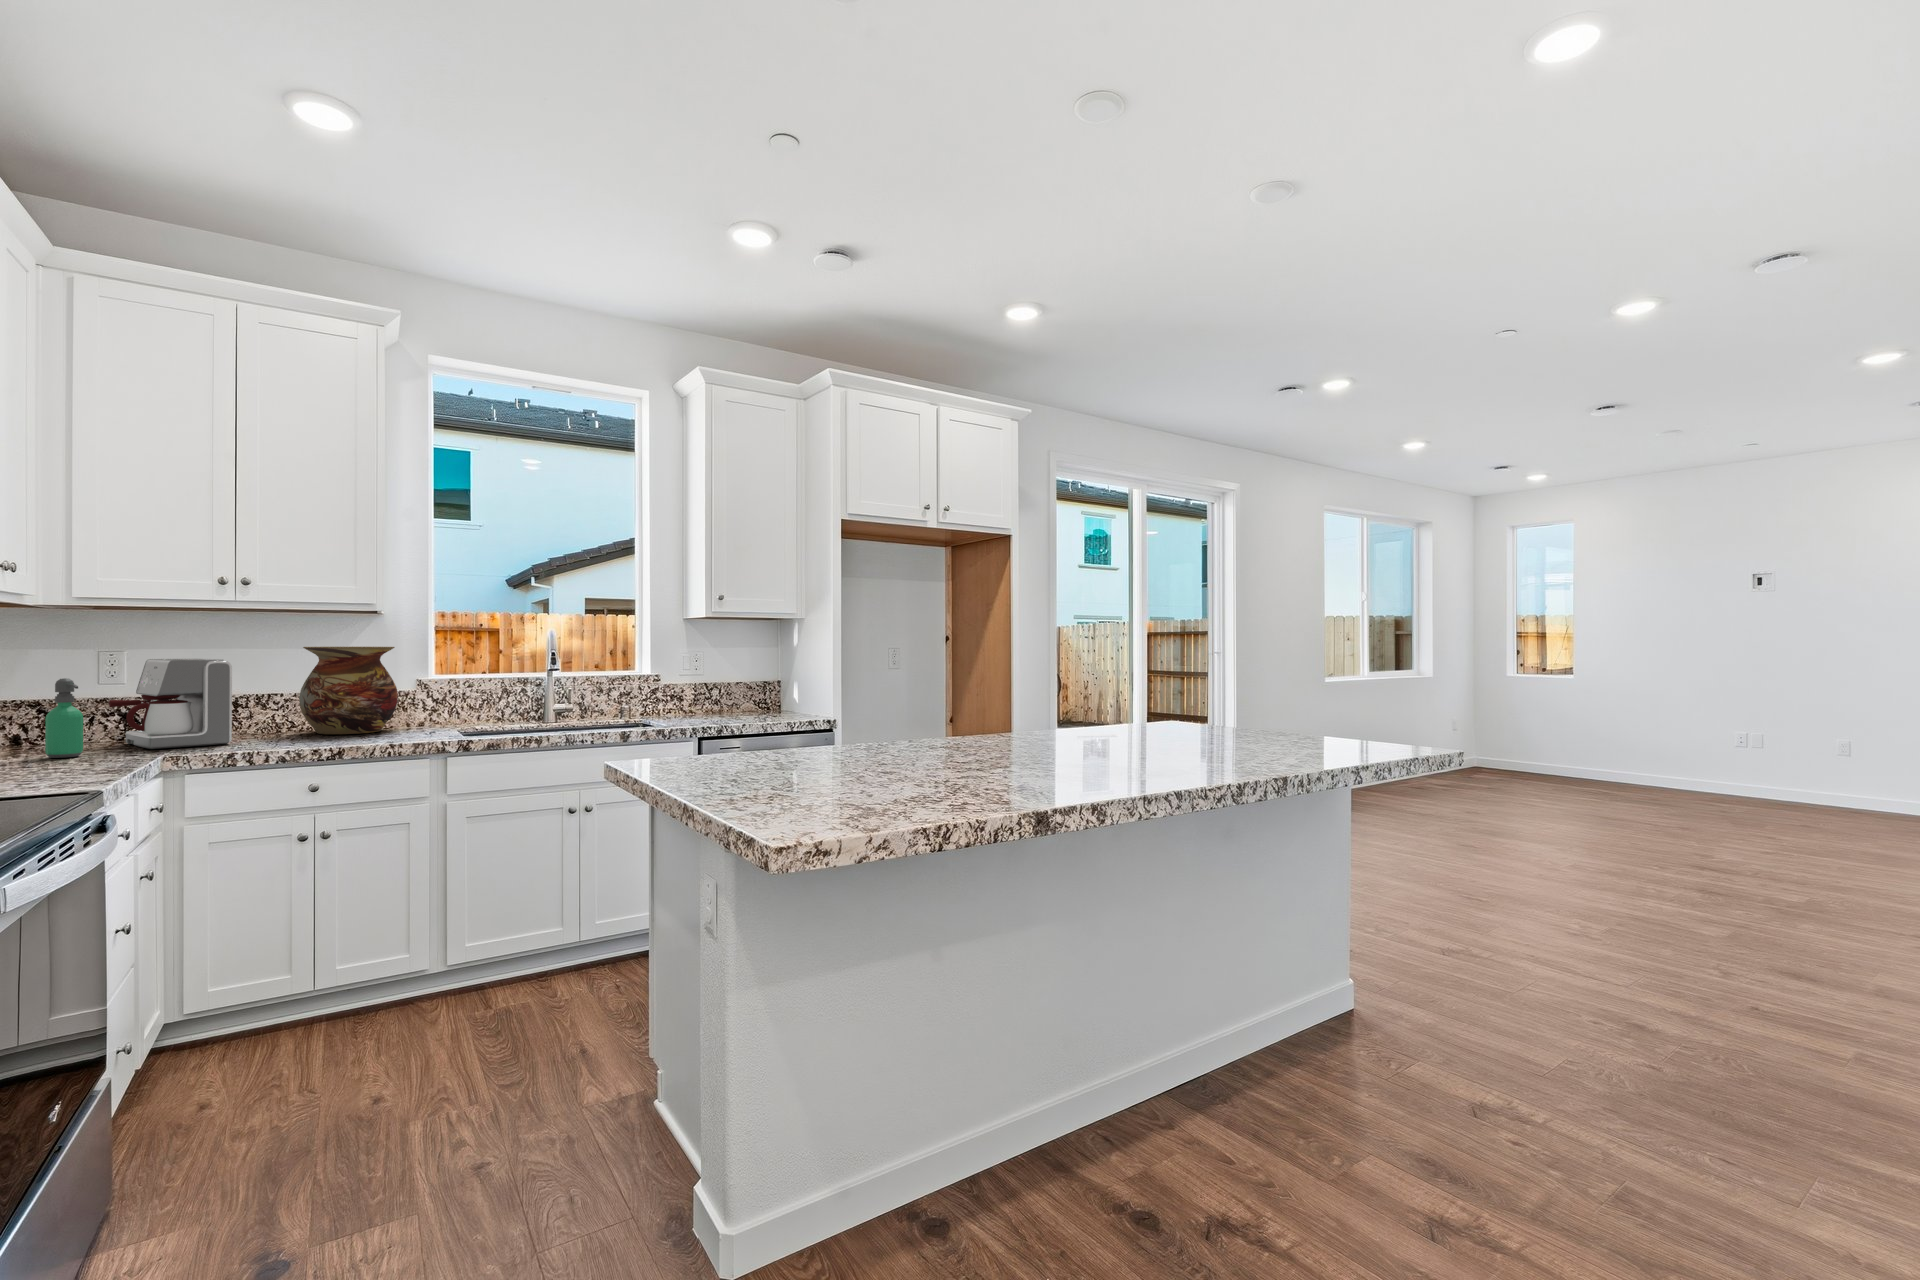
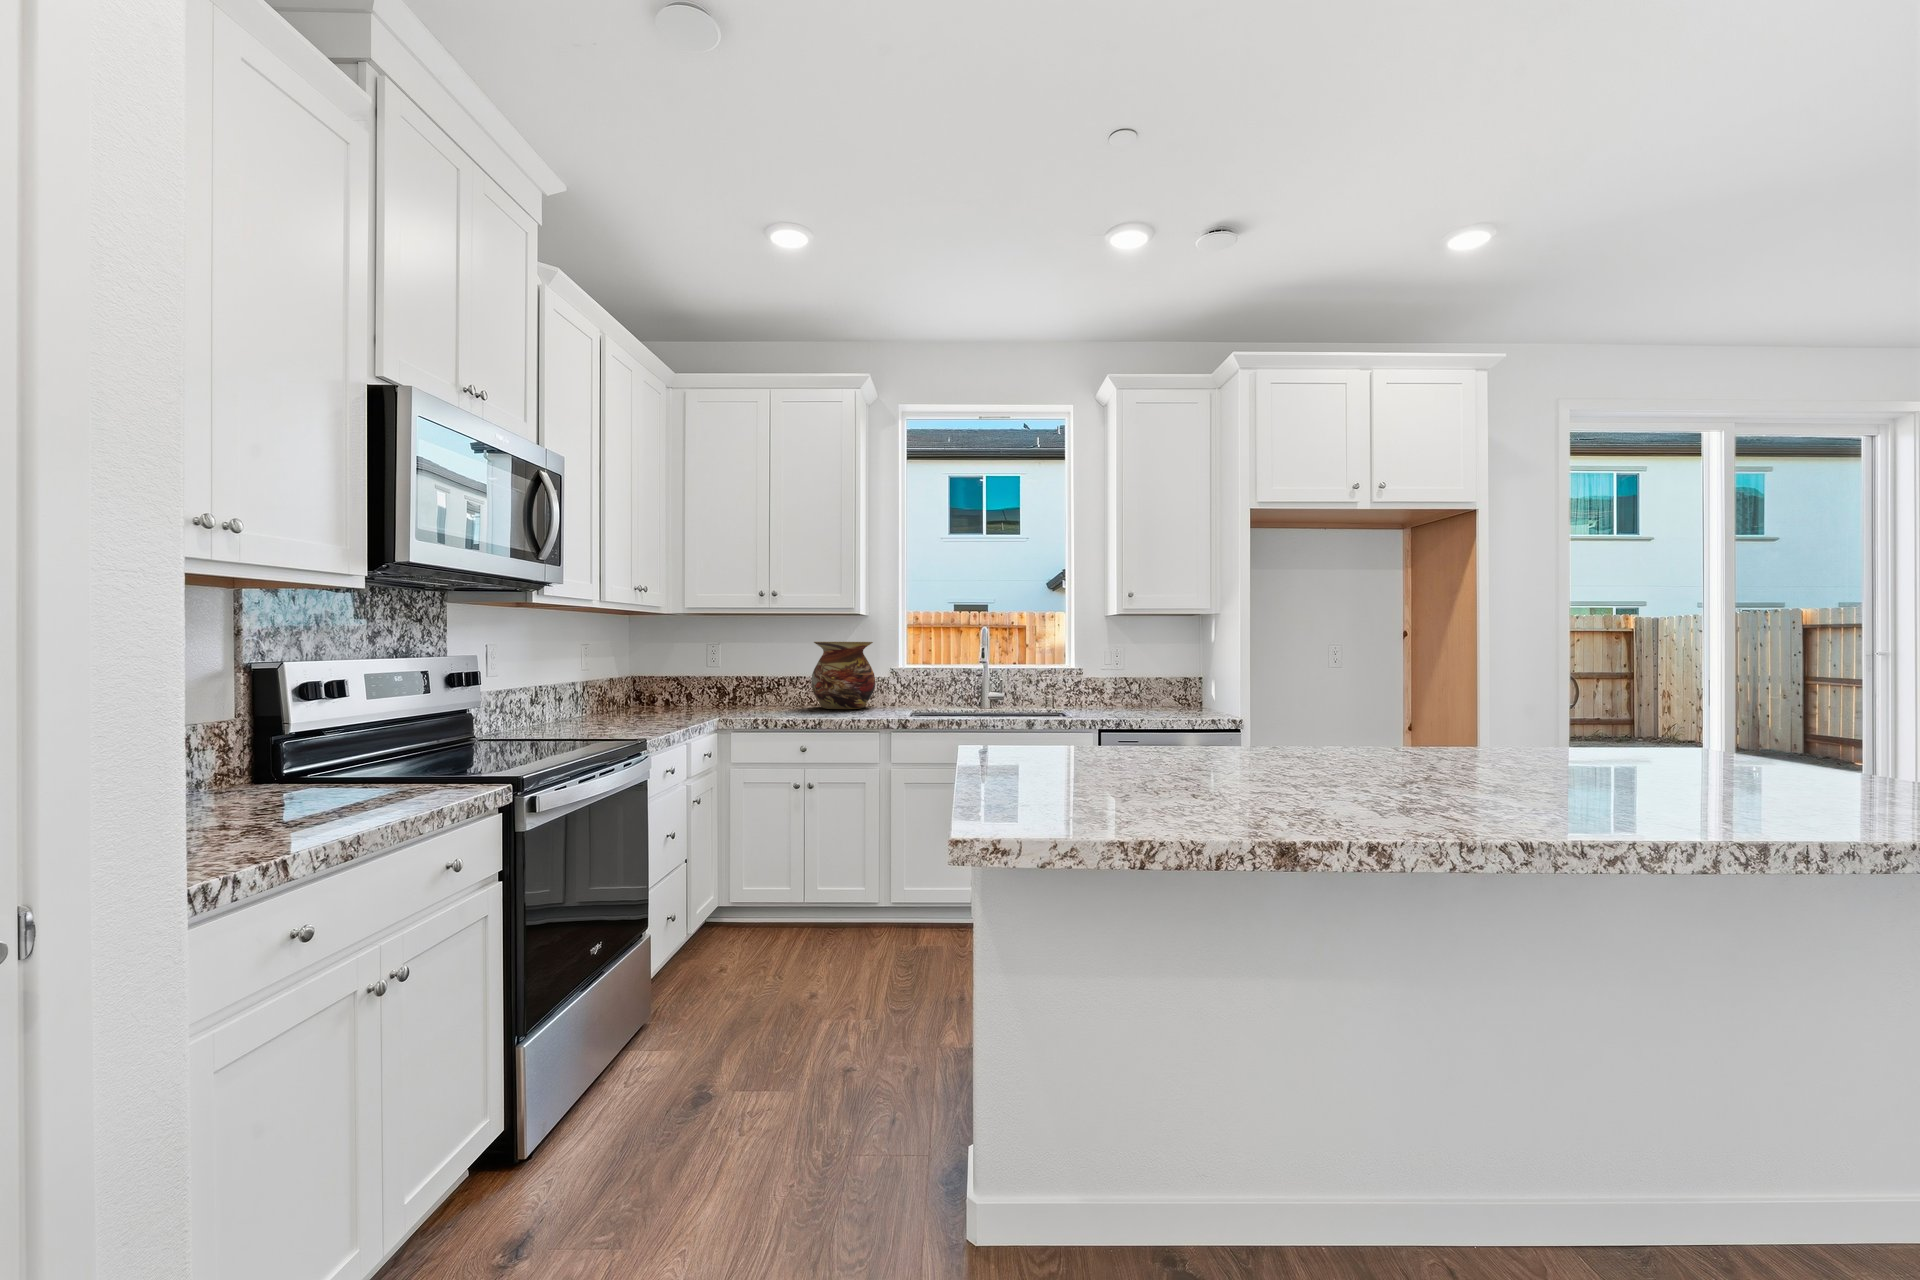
coffee maker: present [109,659,232,749] -> none [701,650,764,713]
soap dispenser: present [45,678,83,758] -> none [661,662,680,716]

